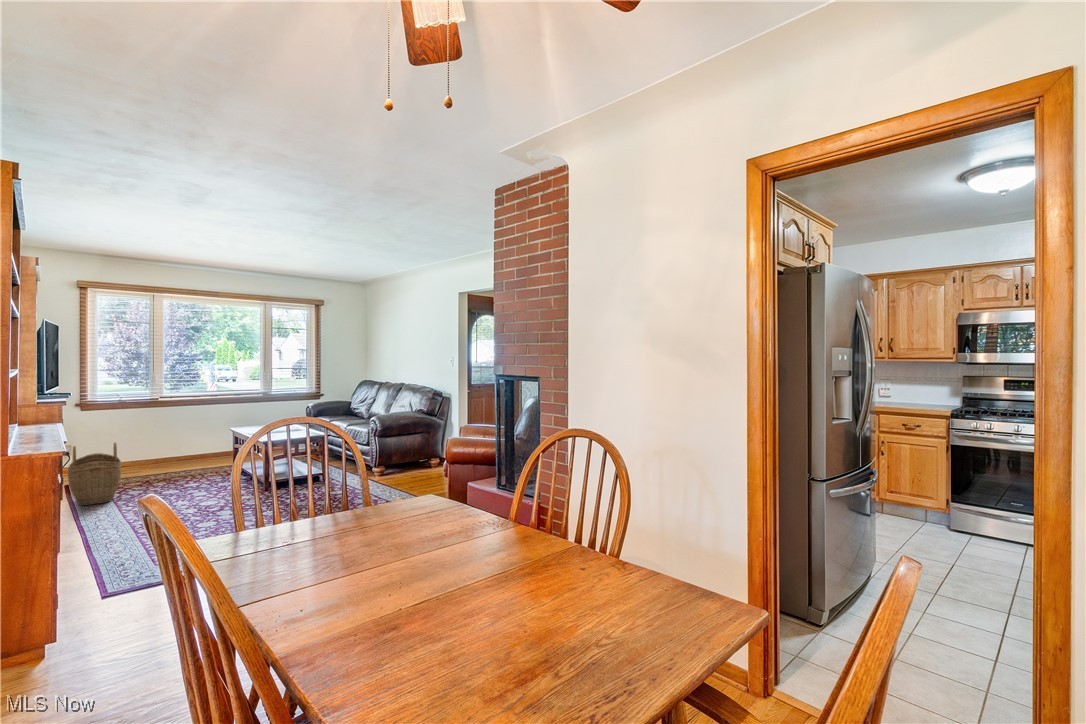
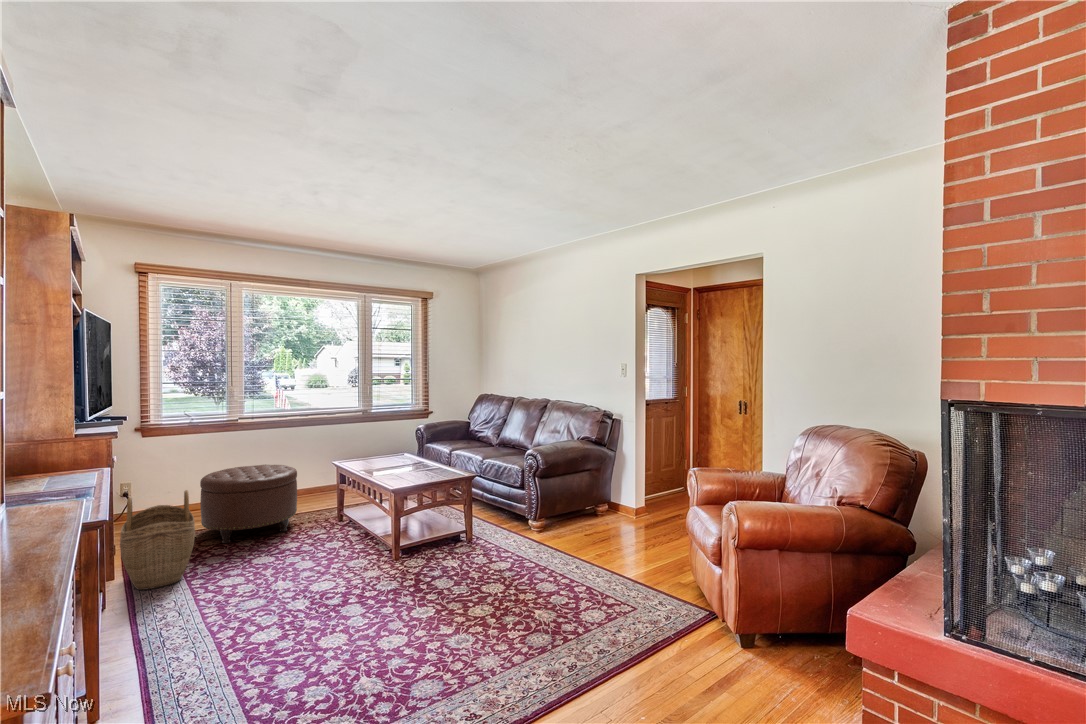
ottoman: none [127,431,203,483] -> present [200,464,297,543]

